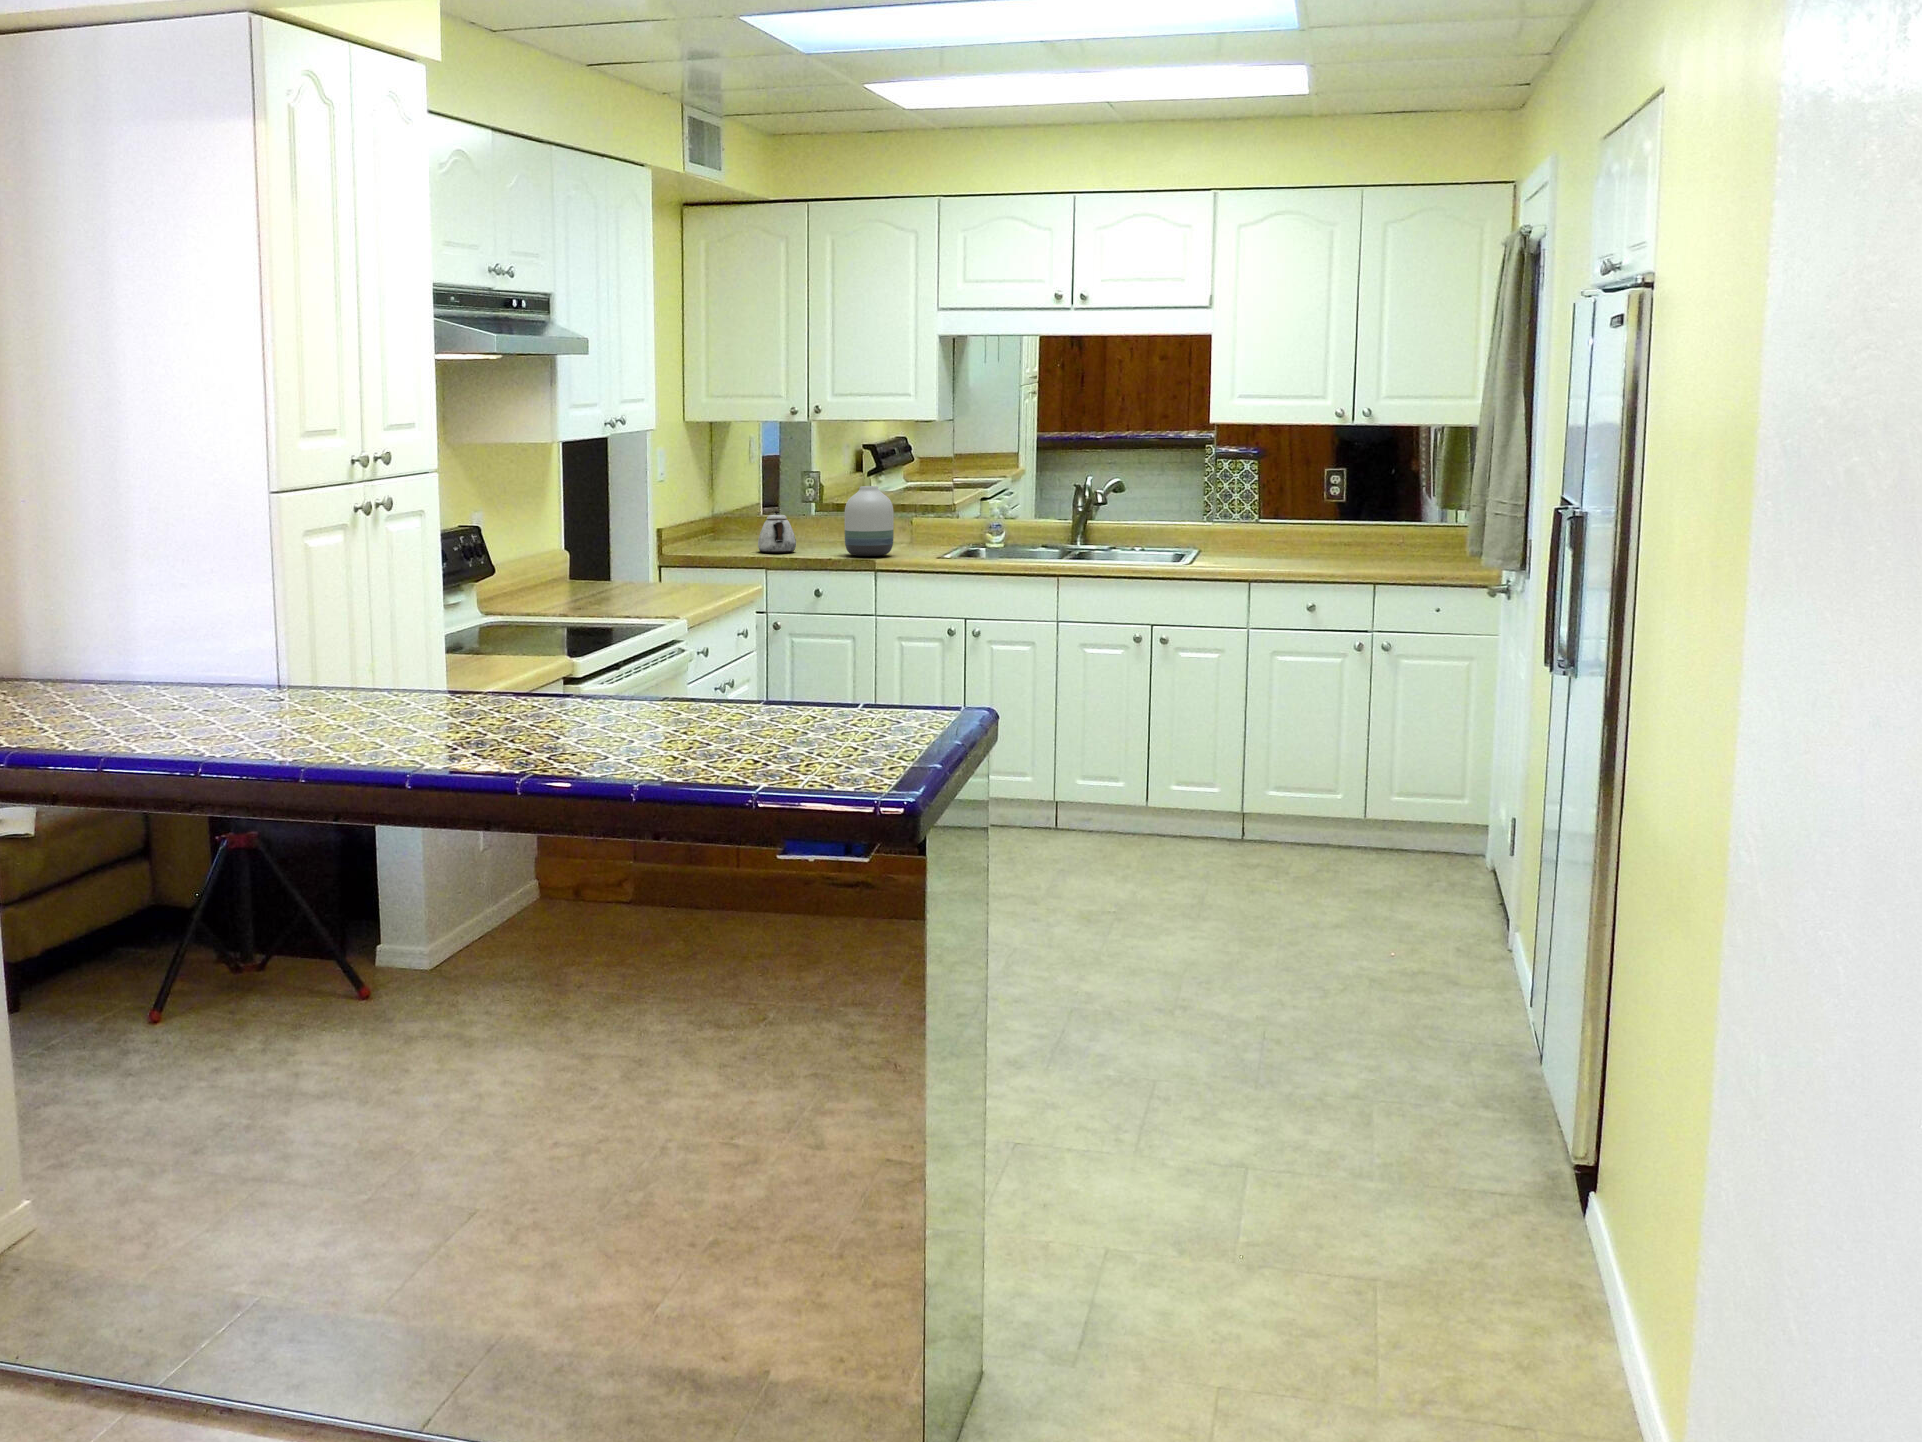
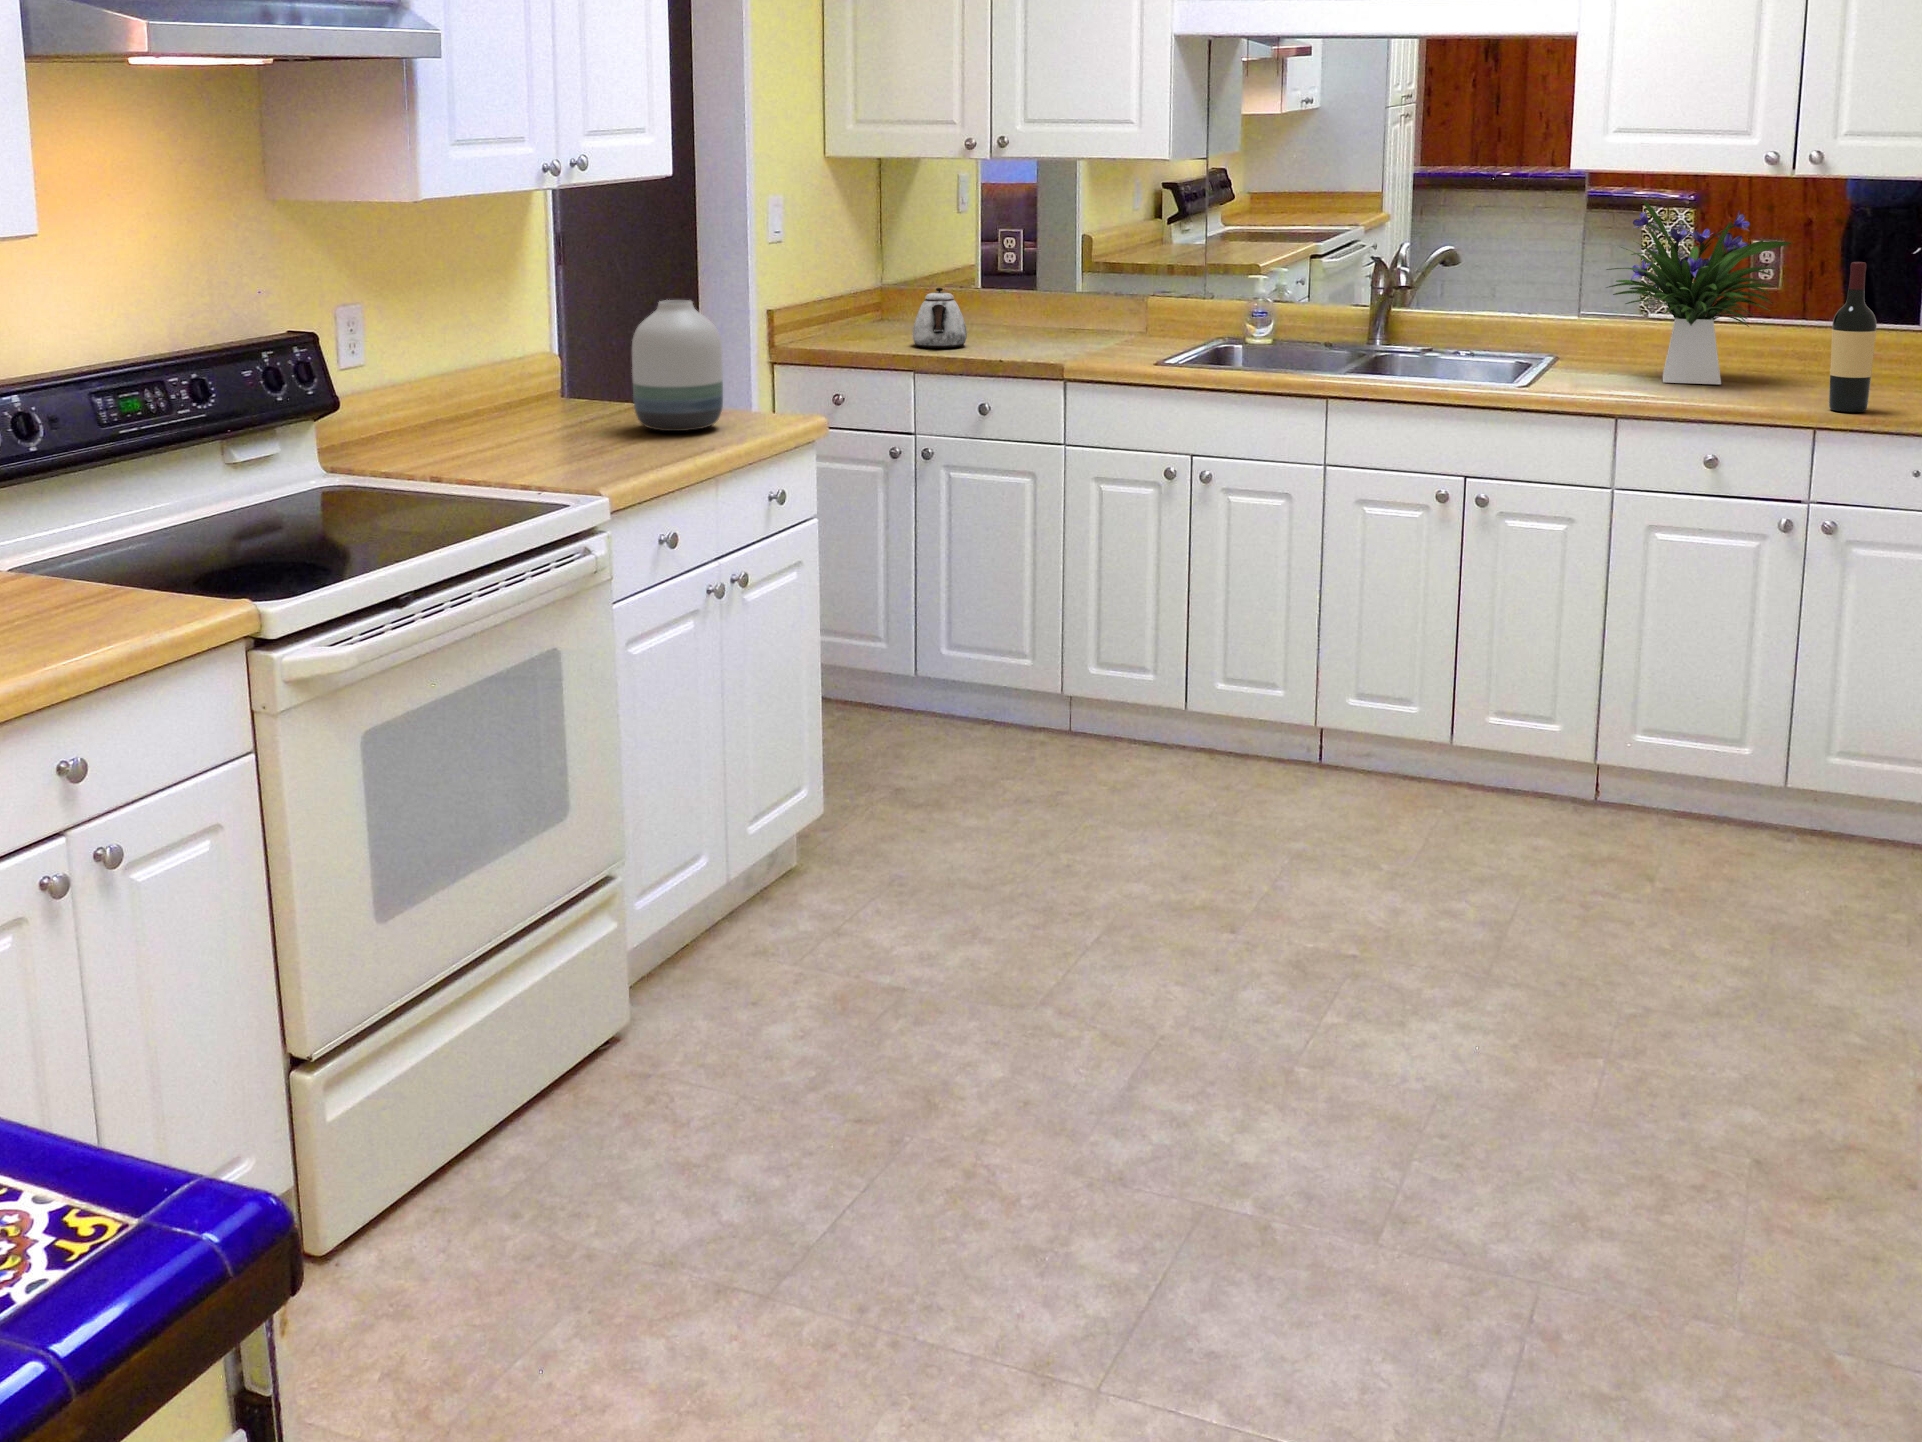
flower arrangement: none [1233,442,1353,562] -> present [1607,200,1792,384]
wine bottle: none [1382,477,1409,573] -> present [1829,262,1877,412]
vase: present [845,486,894,556] -> present [632,300,723,431]

